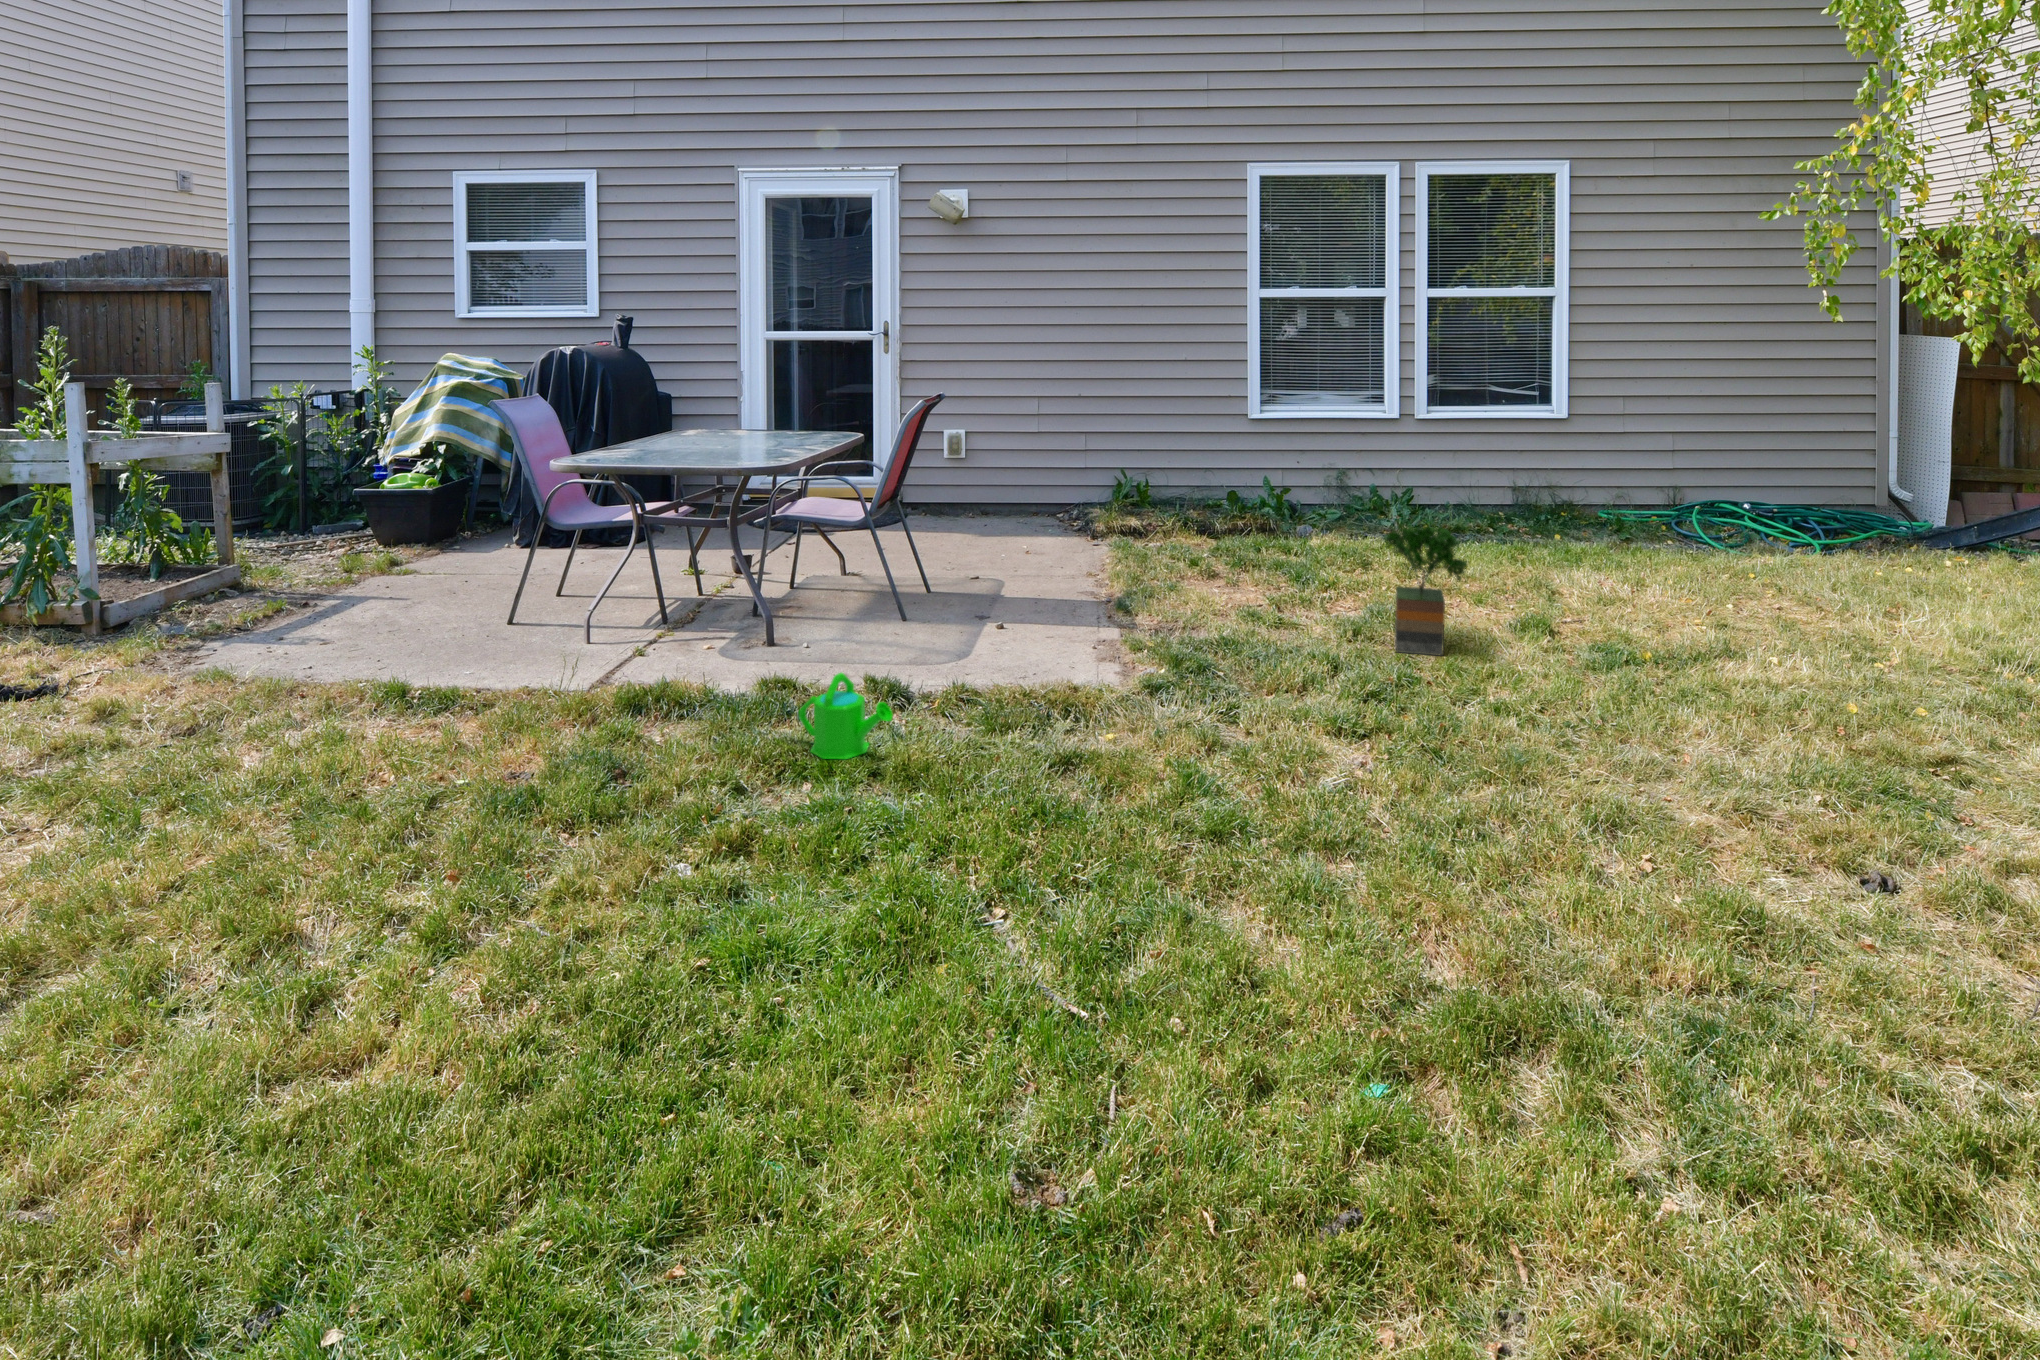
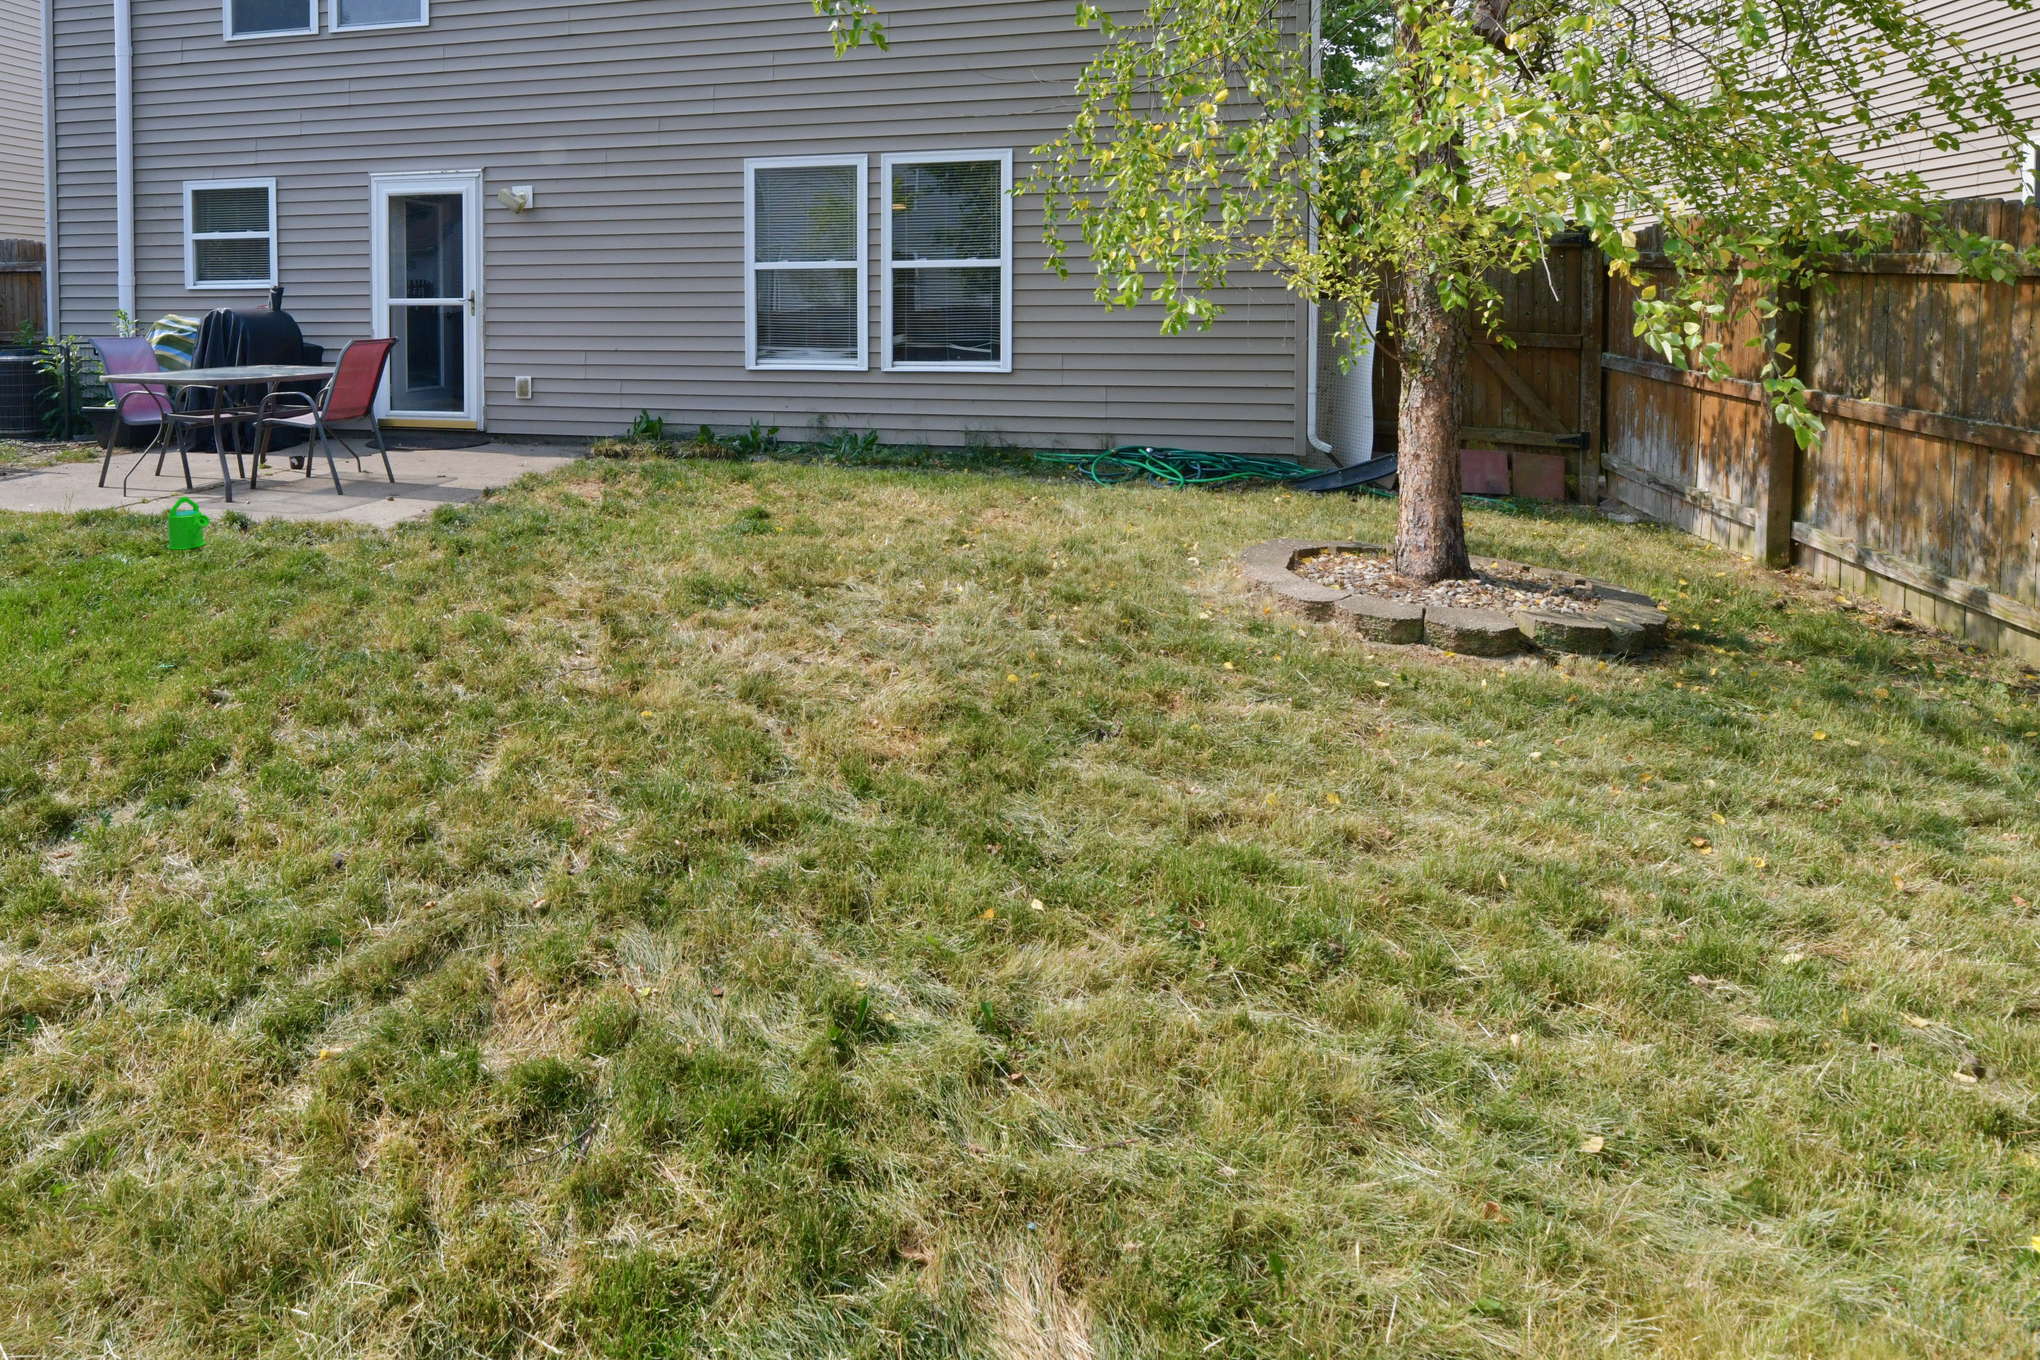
potted tree: present [1384,526,1467,656] -> none [630,426,689,523]

